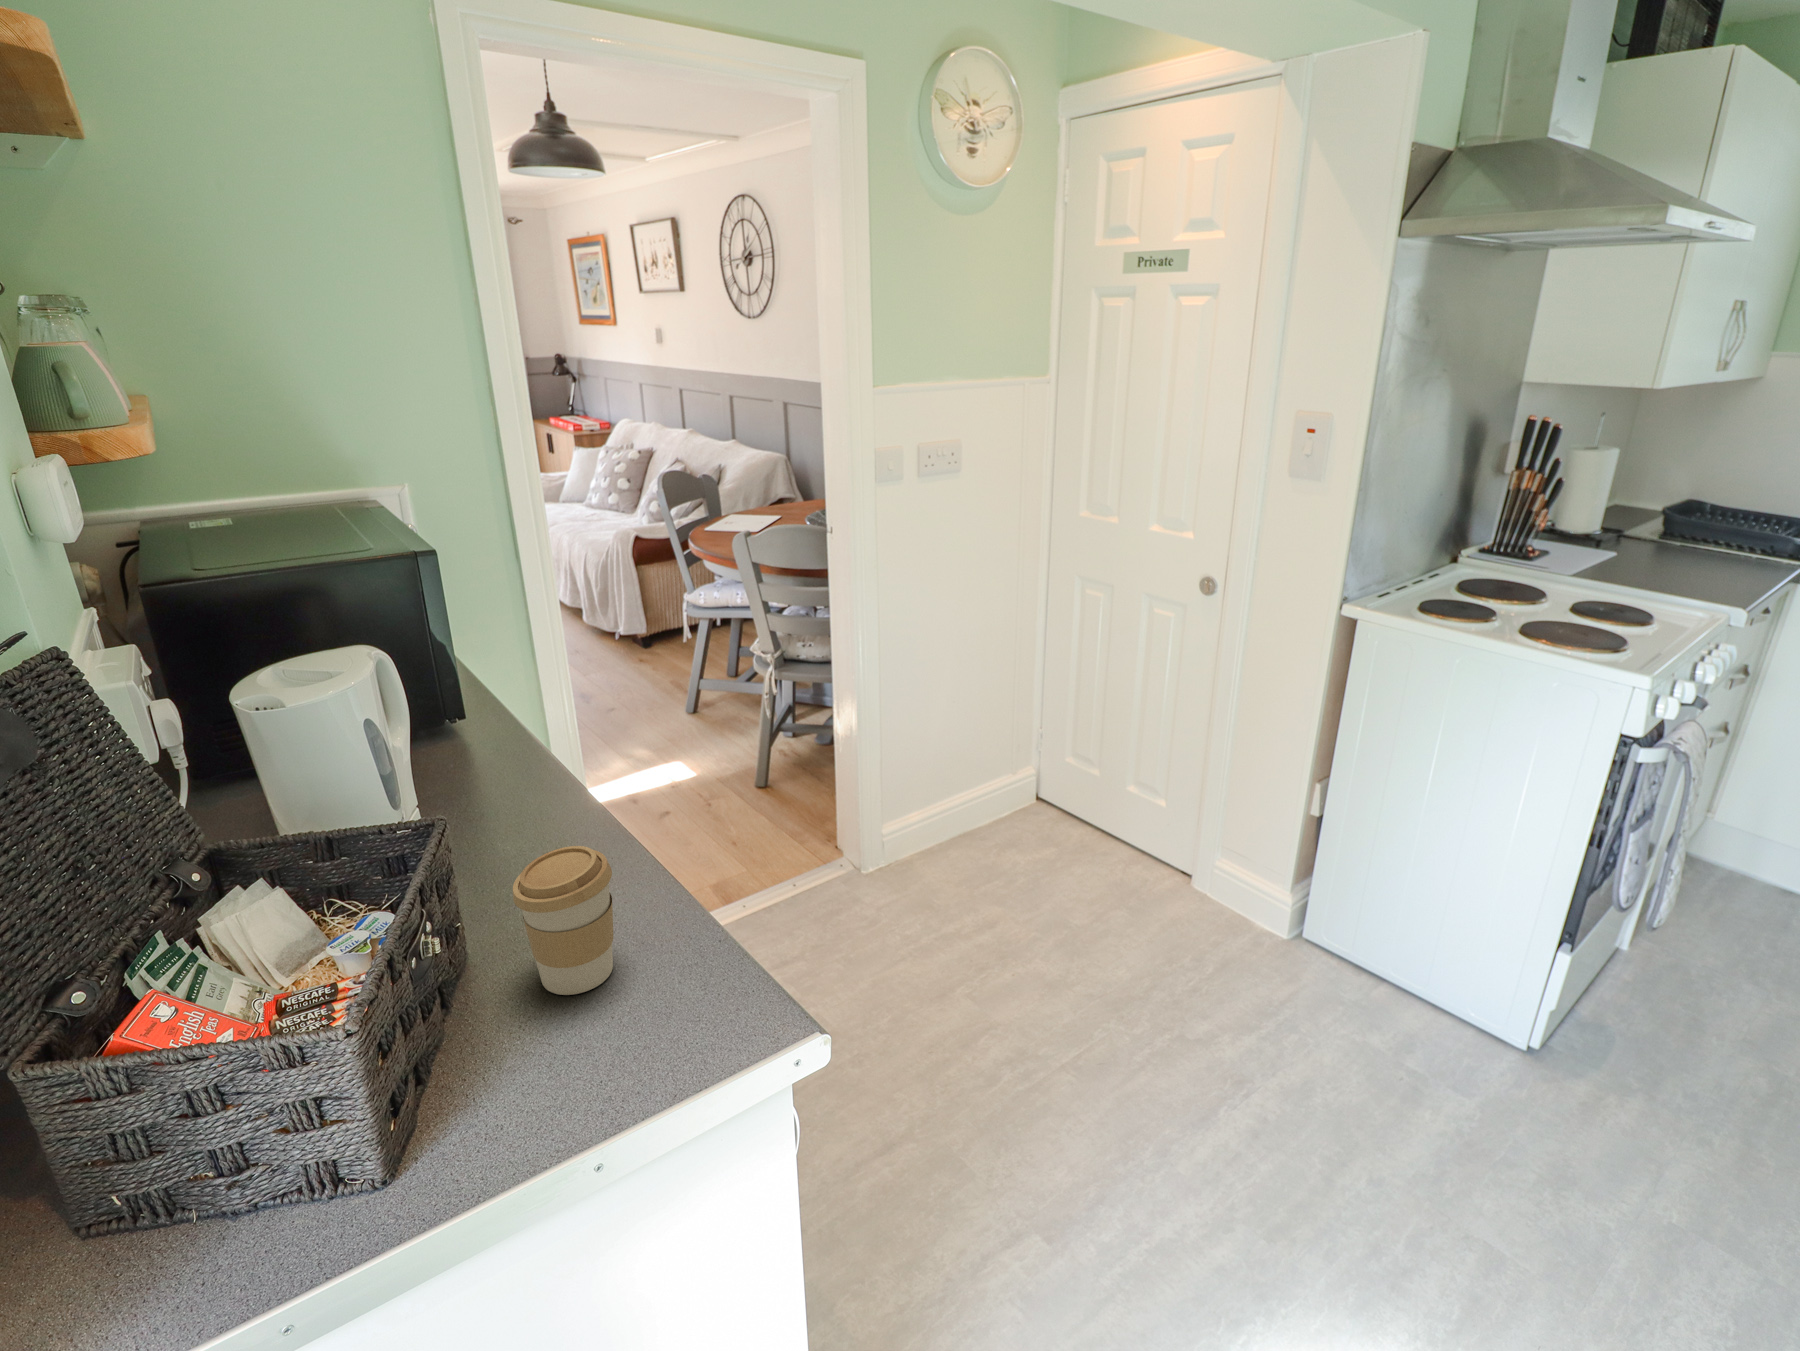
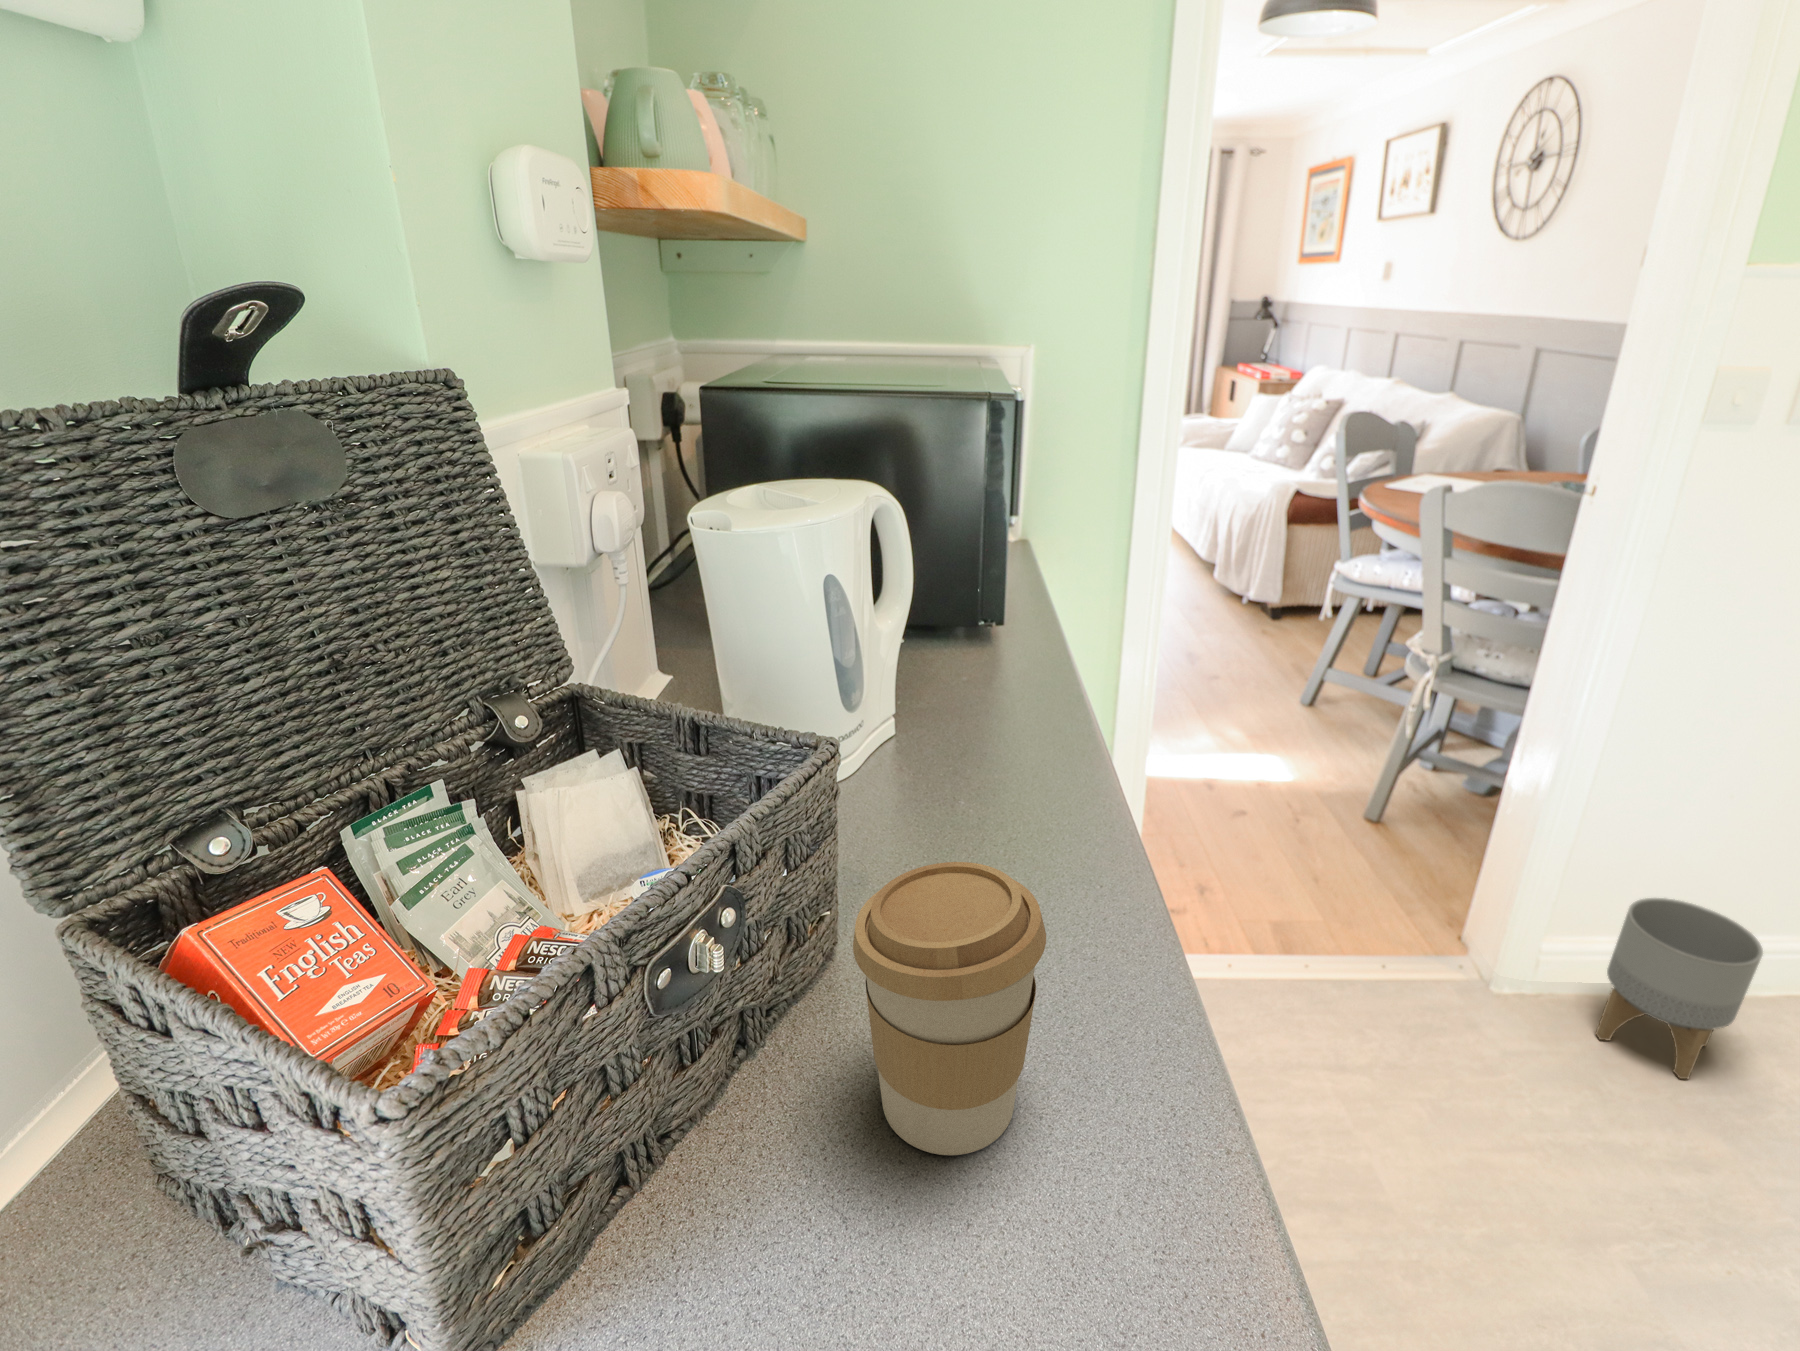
planter: none [913,776,978,883] -> present [1596,898,1763,1079]

